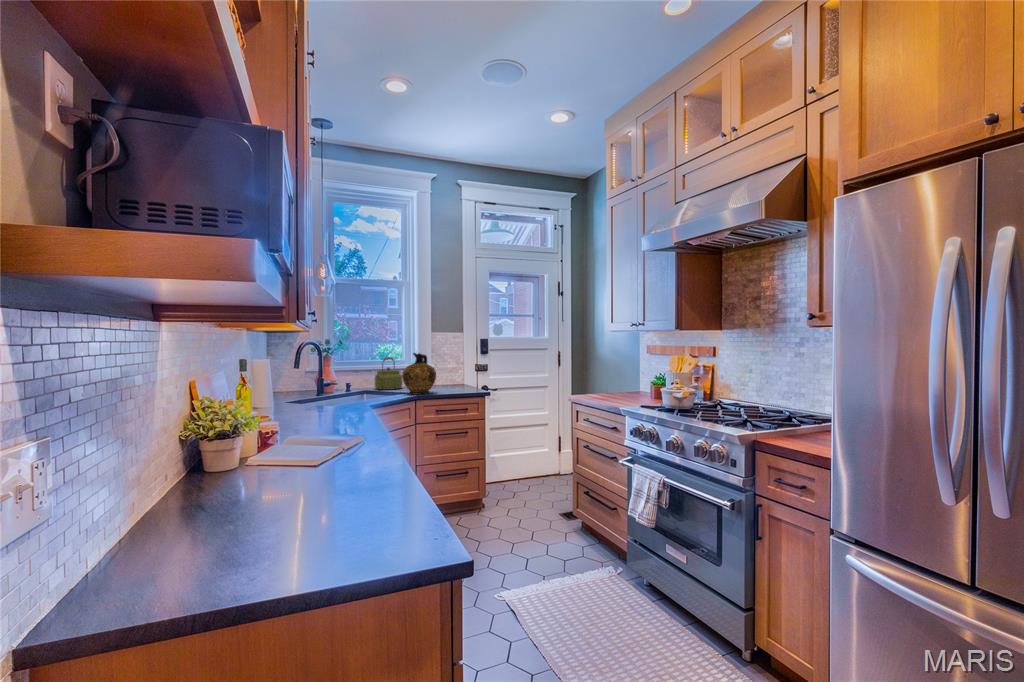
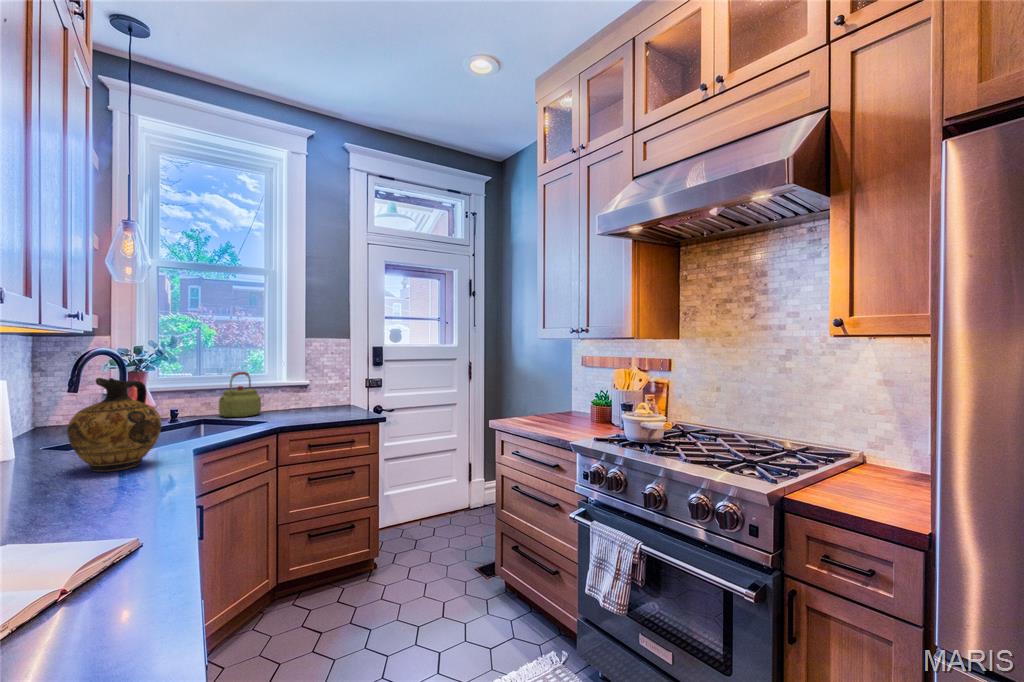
ceramic jug: present [402,353,436,394] -> present [67,378,162,472]

